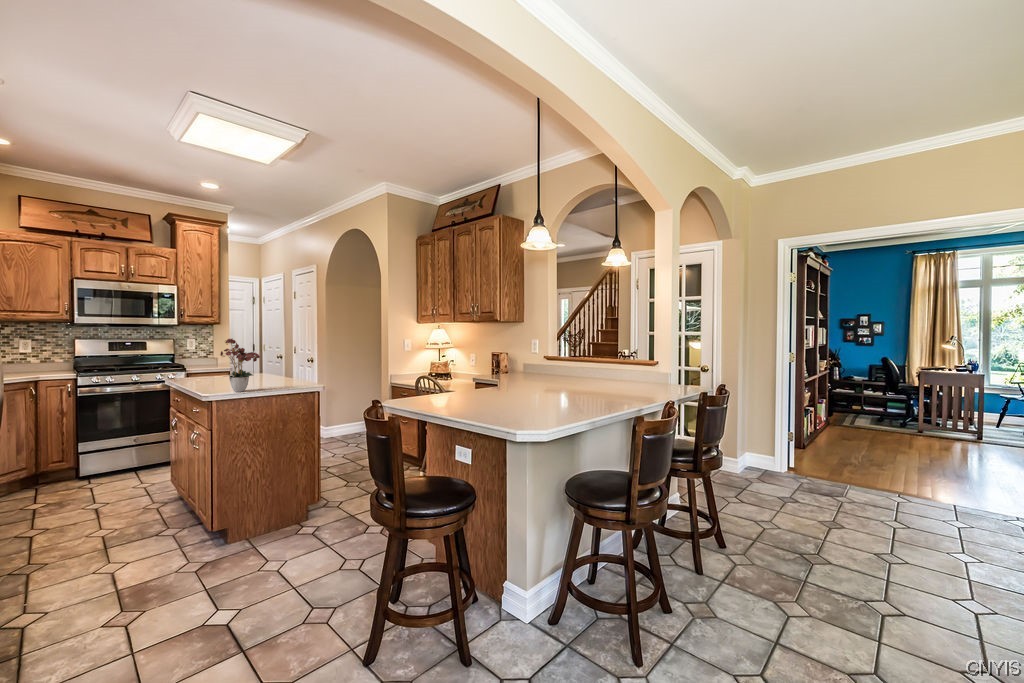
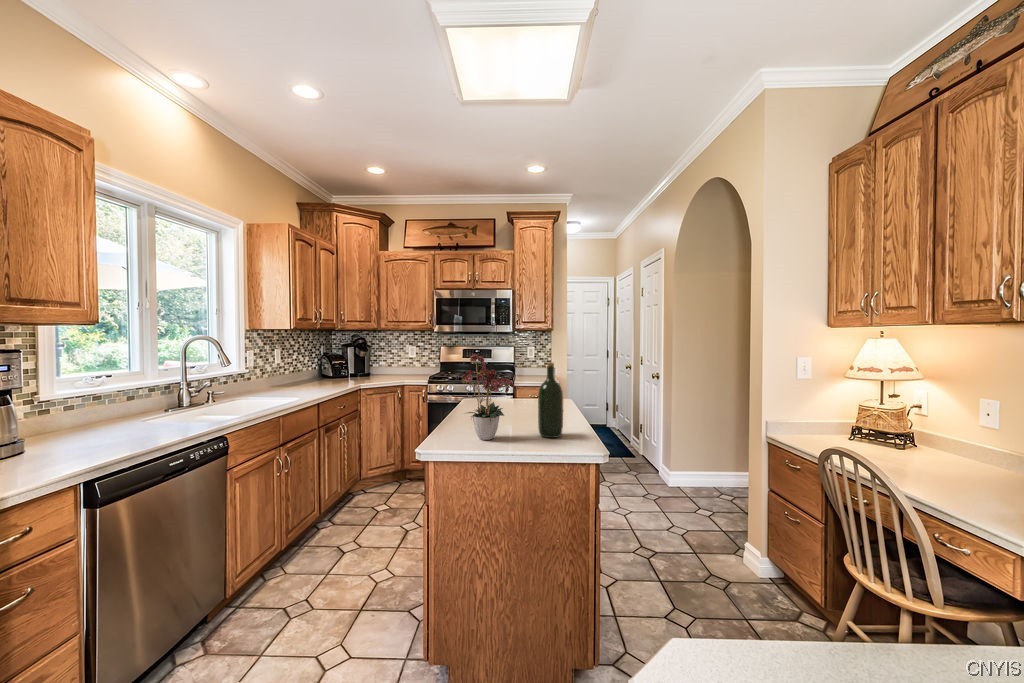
wine bottle: none [272,343,288,388] -> present [538,363,563,438]

